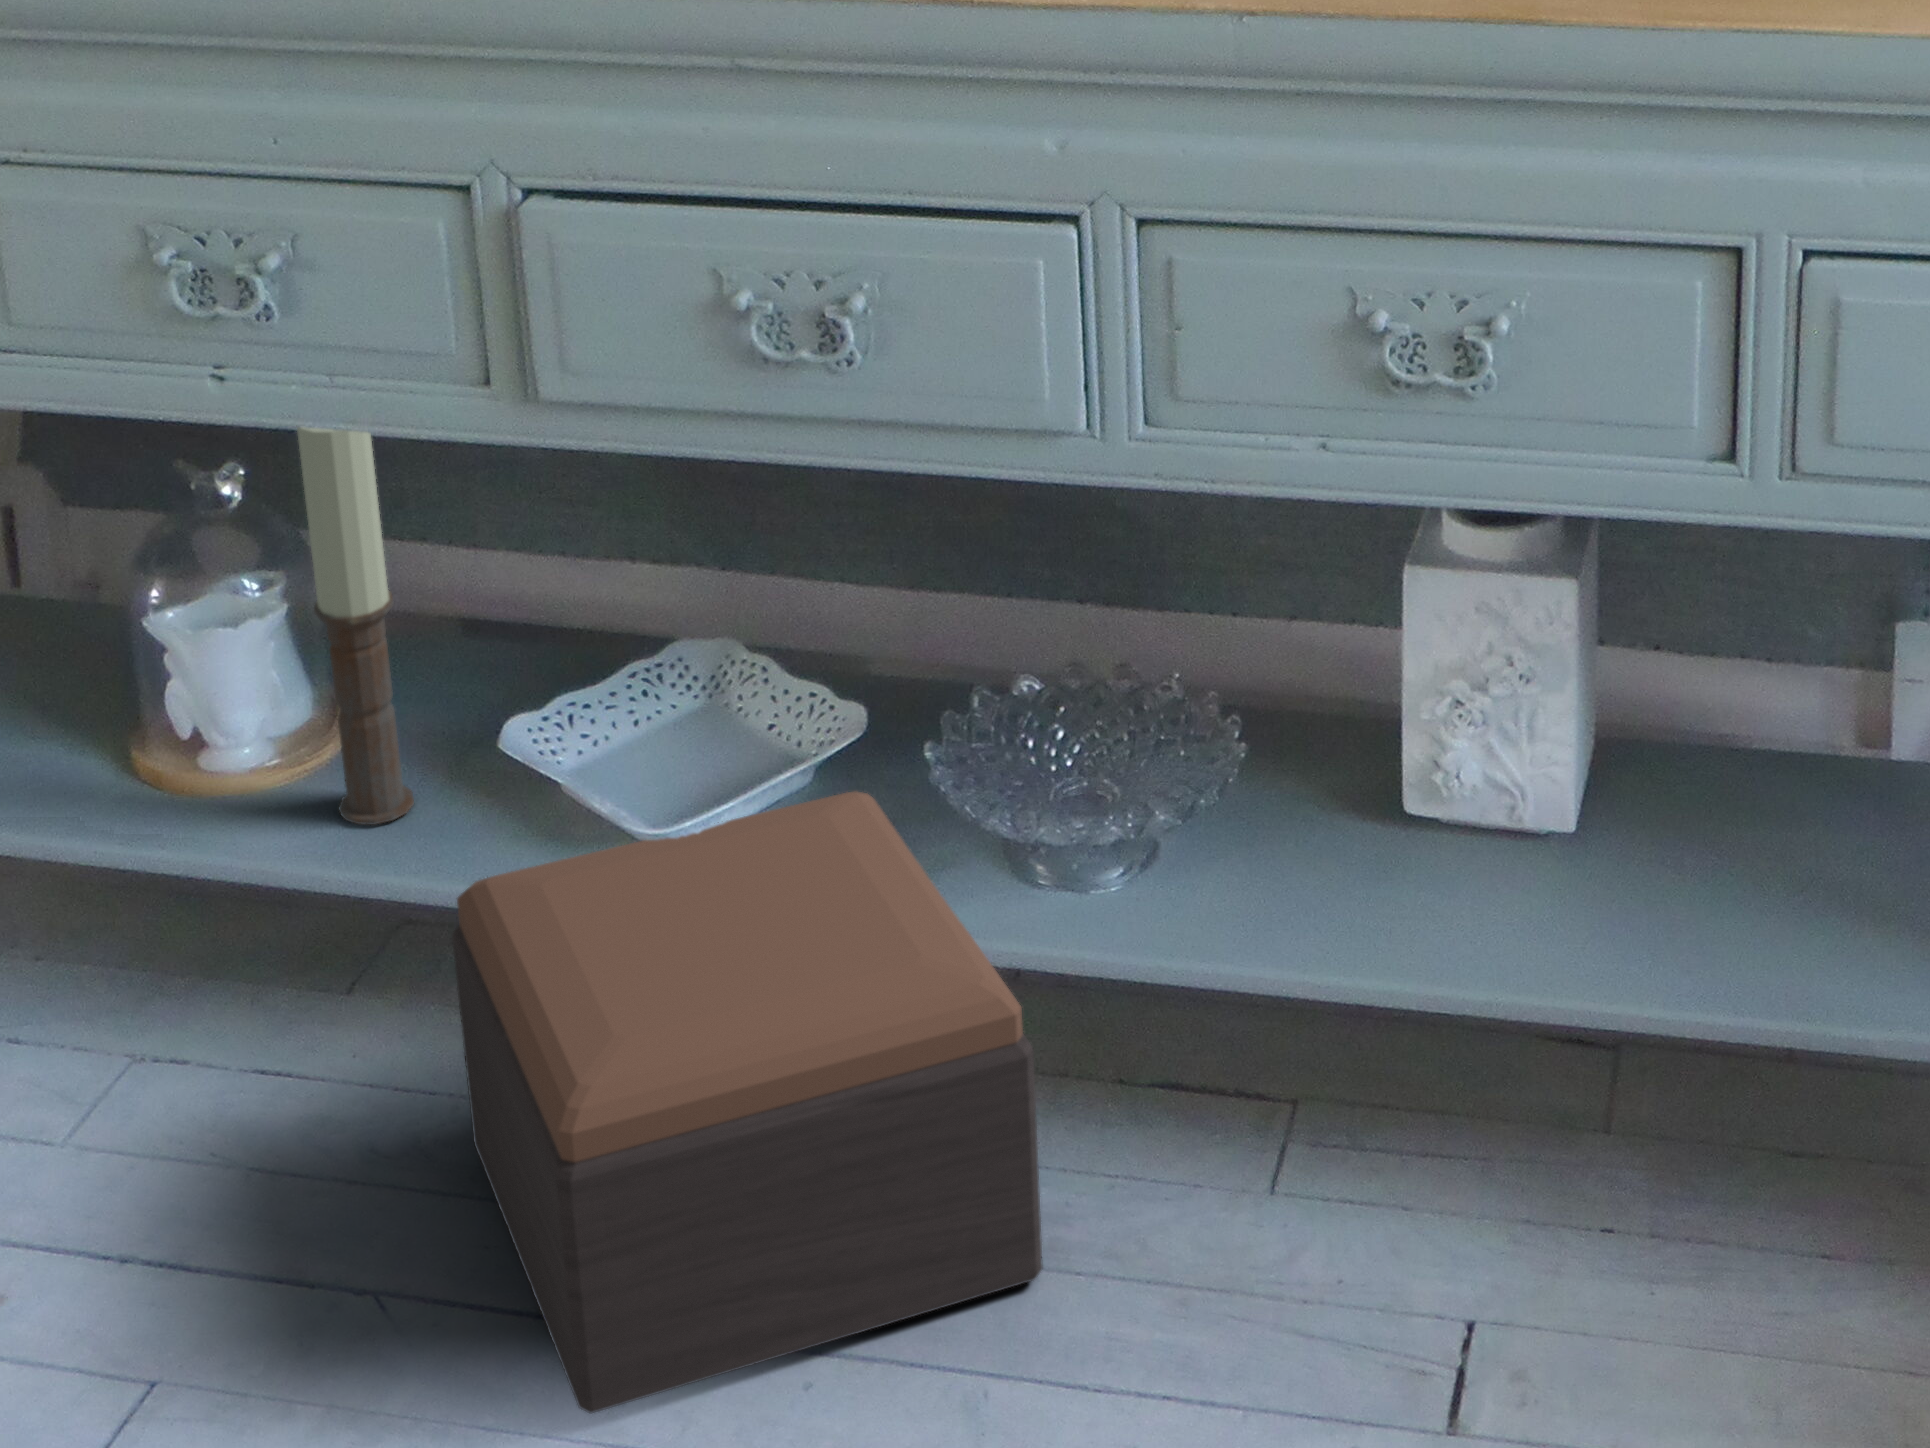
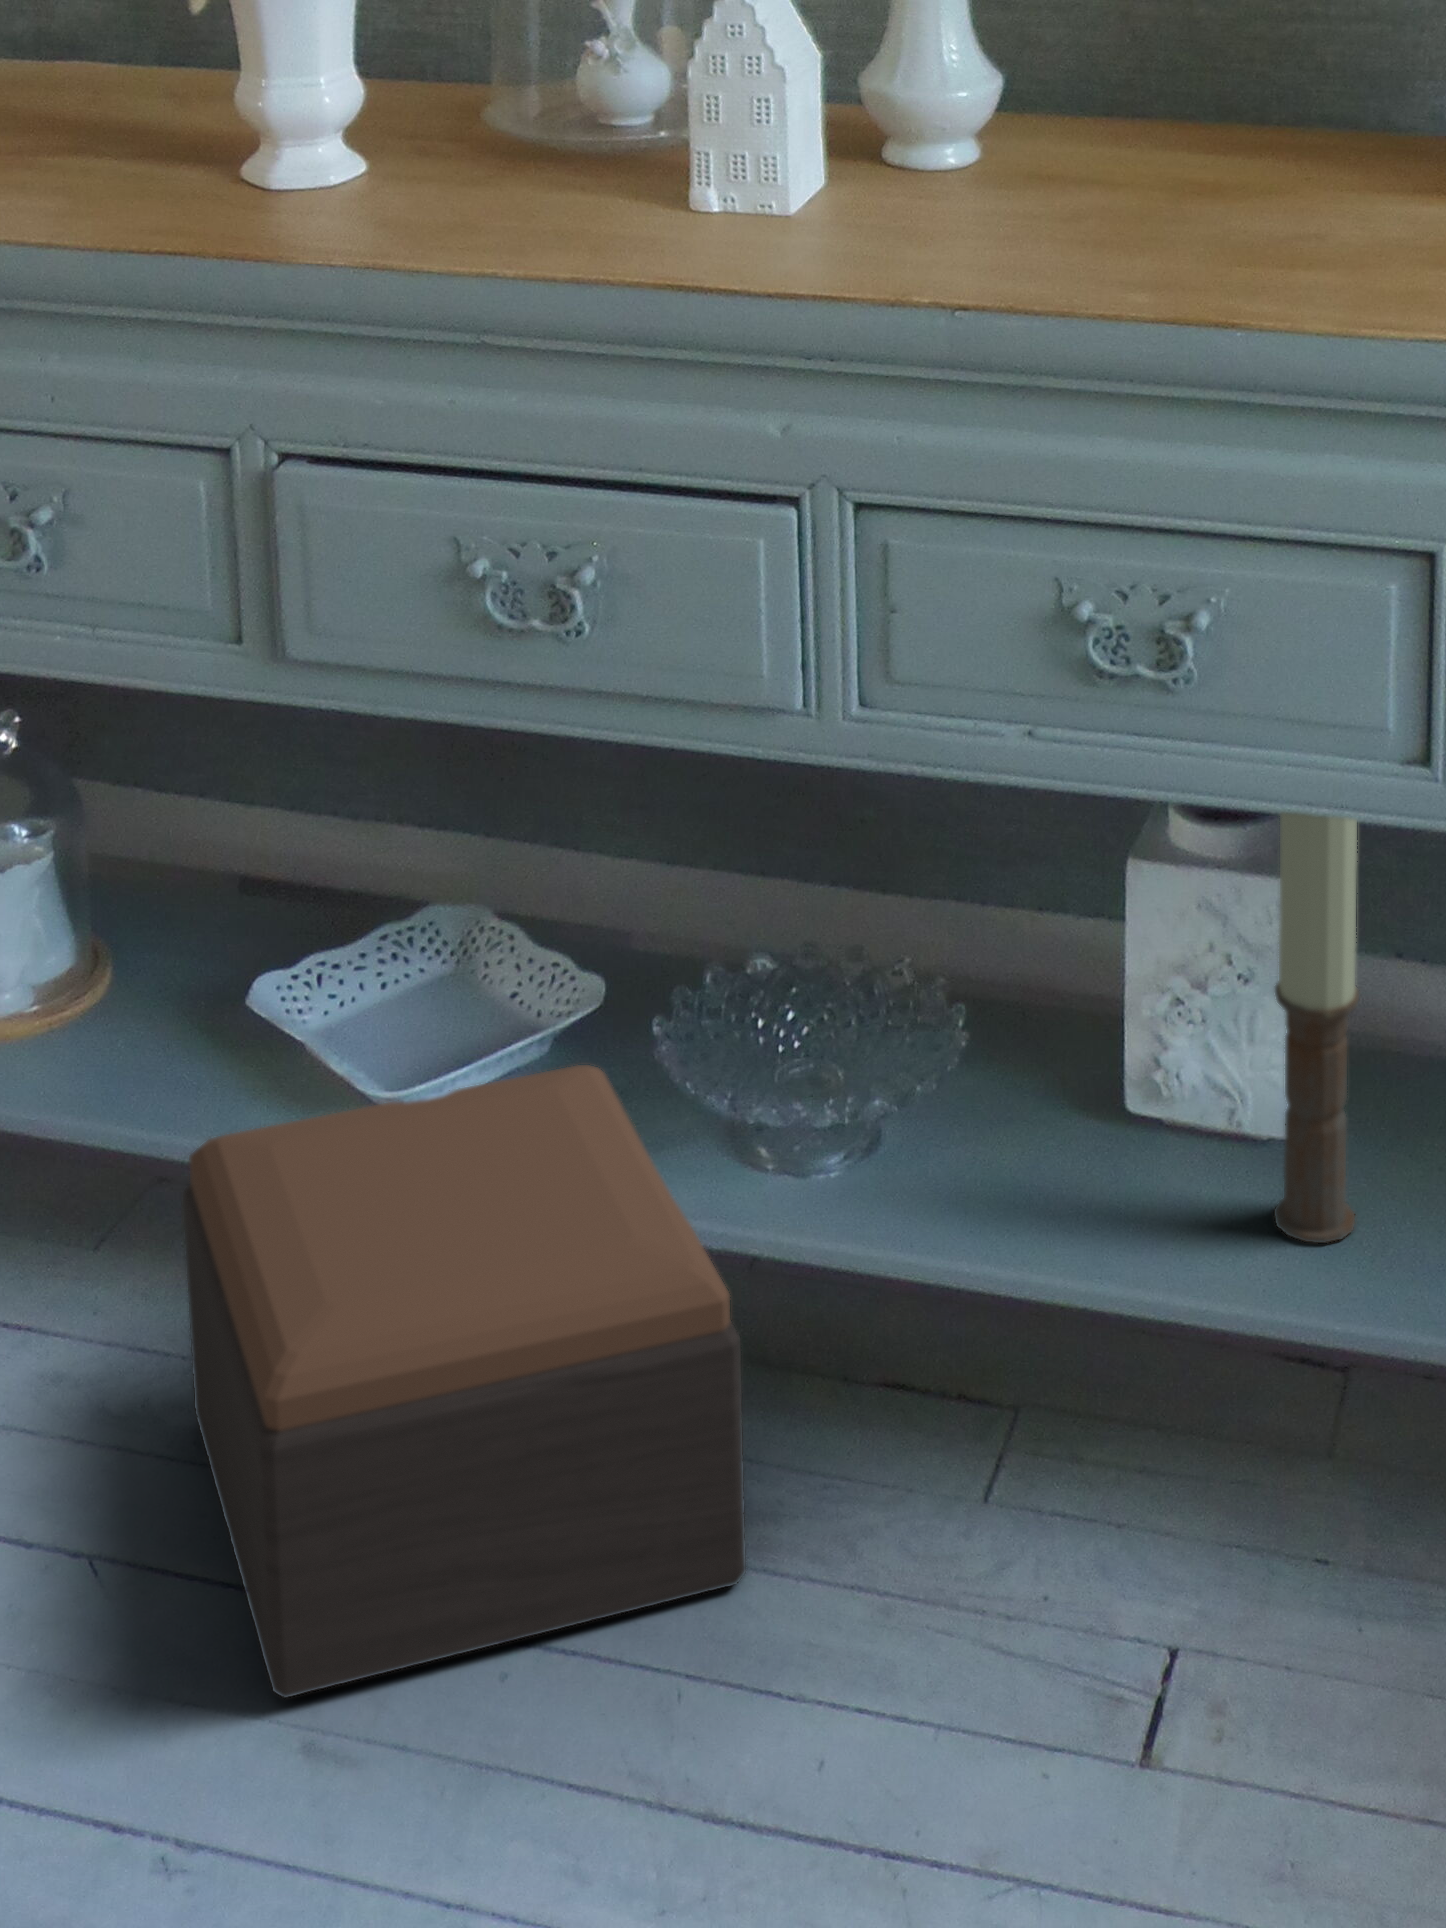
candle: present [297,427,414,825] -> present [1274,812,1359,1243]

